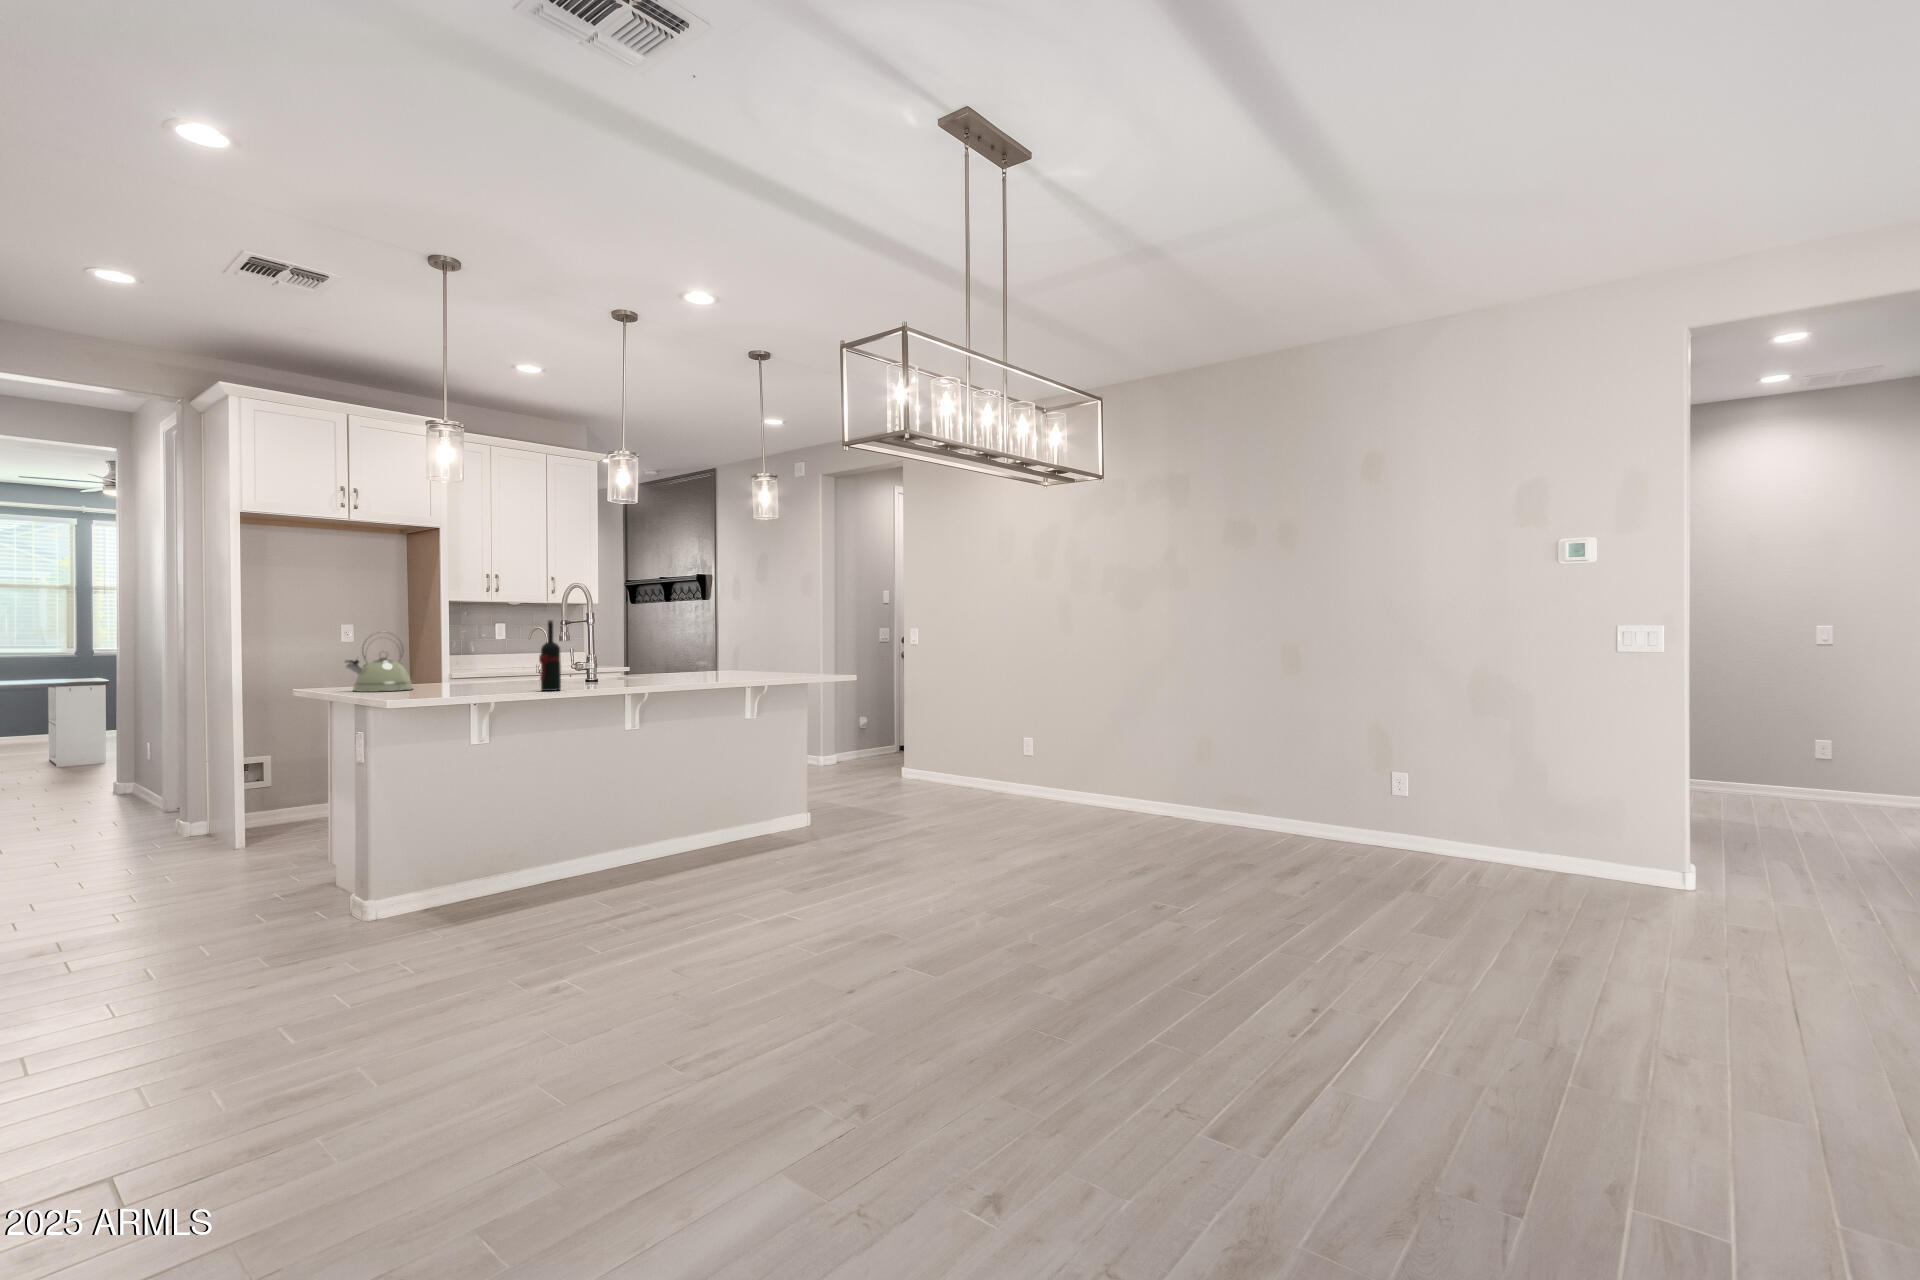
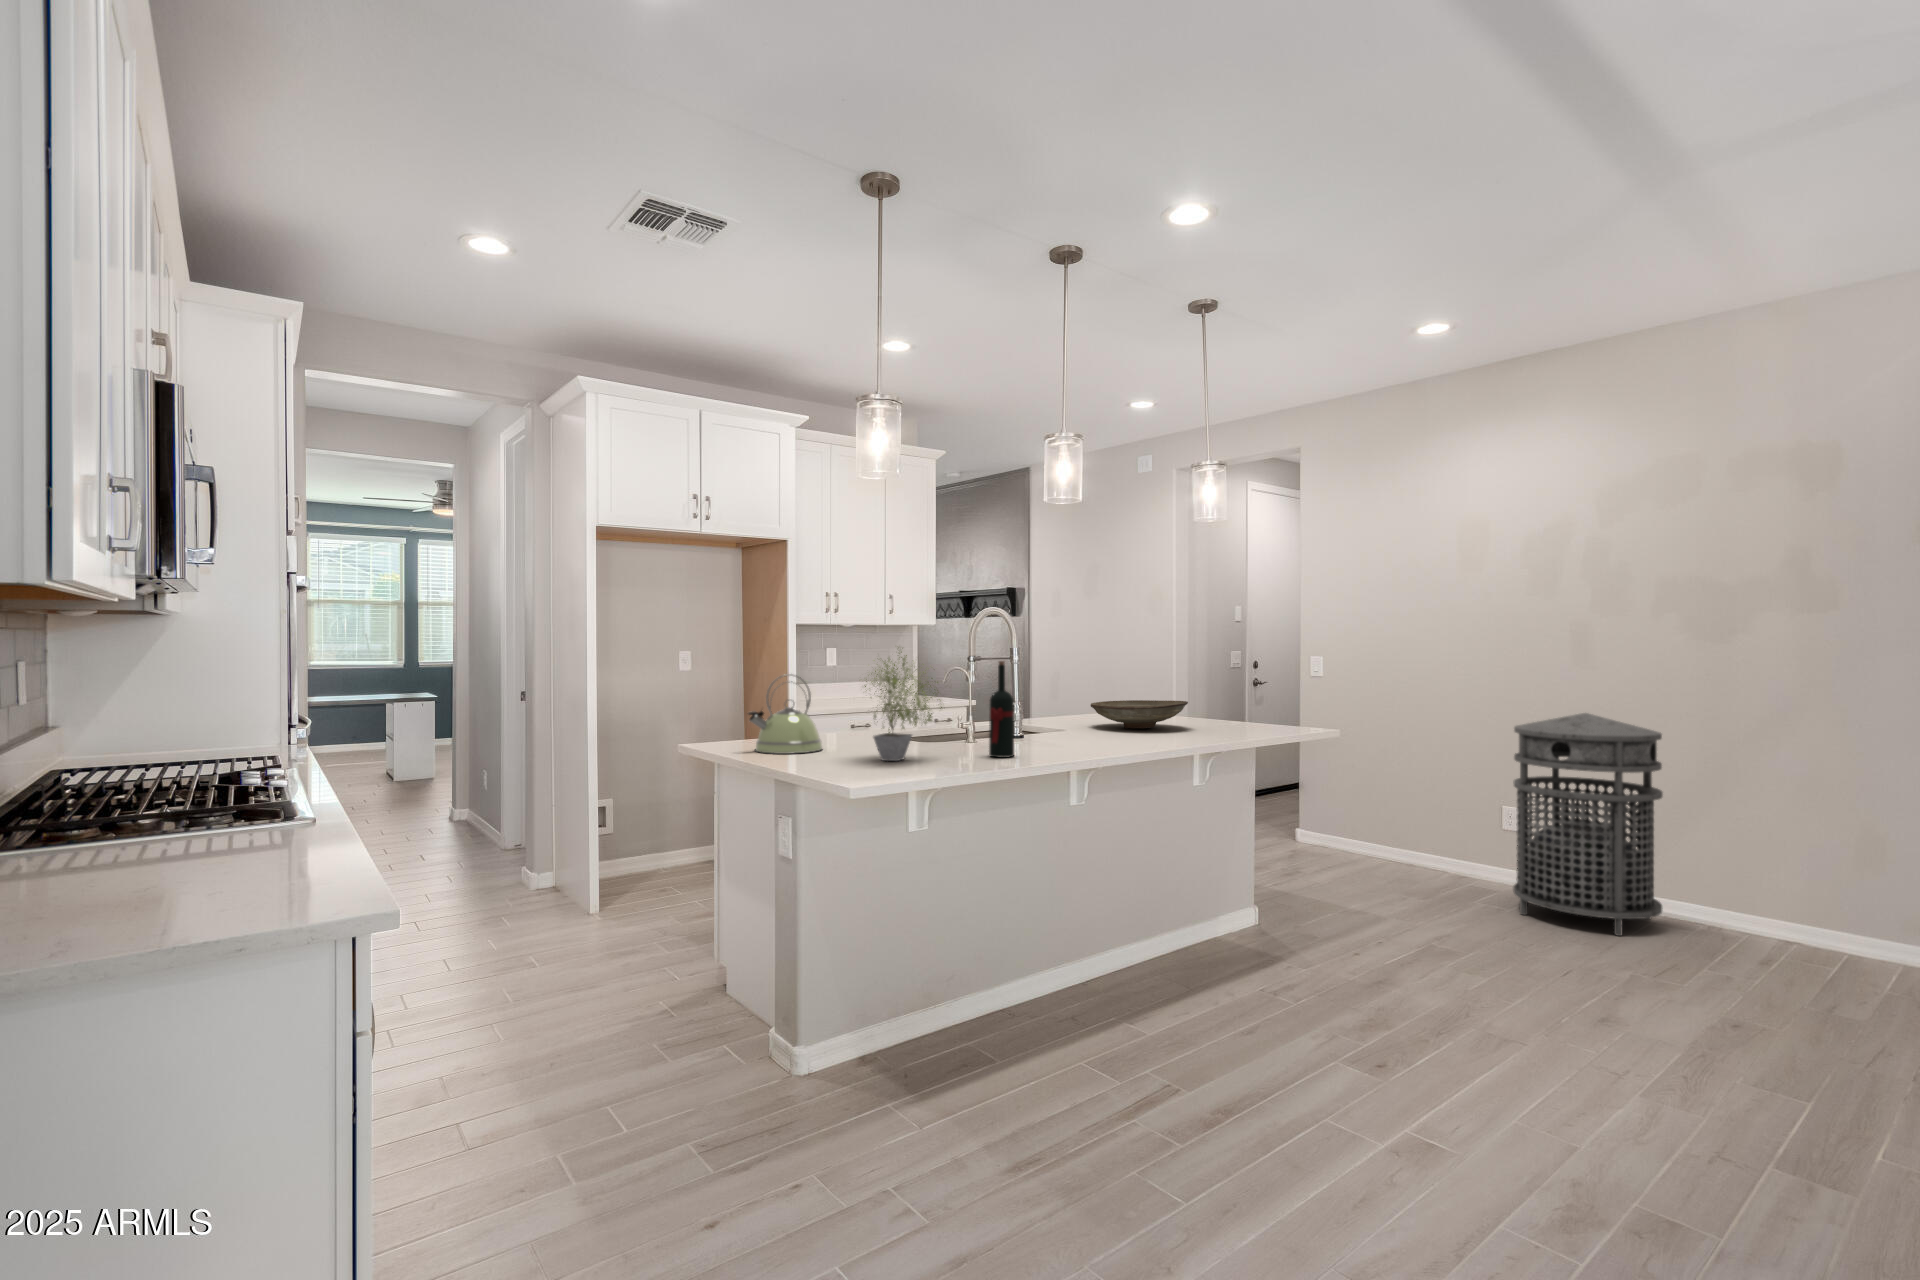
potted plant: none [422,607,502,693] -> present [864,652,942,761]
decorative bowl: none [673,658,749,679] -> present [1091,700,1188,728]
trash can: none [1011,665,1101,821] -> present [1513,713,1663,936]

